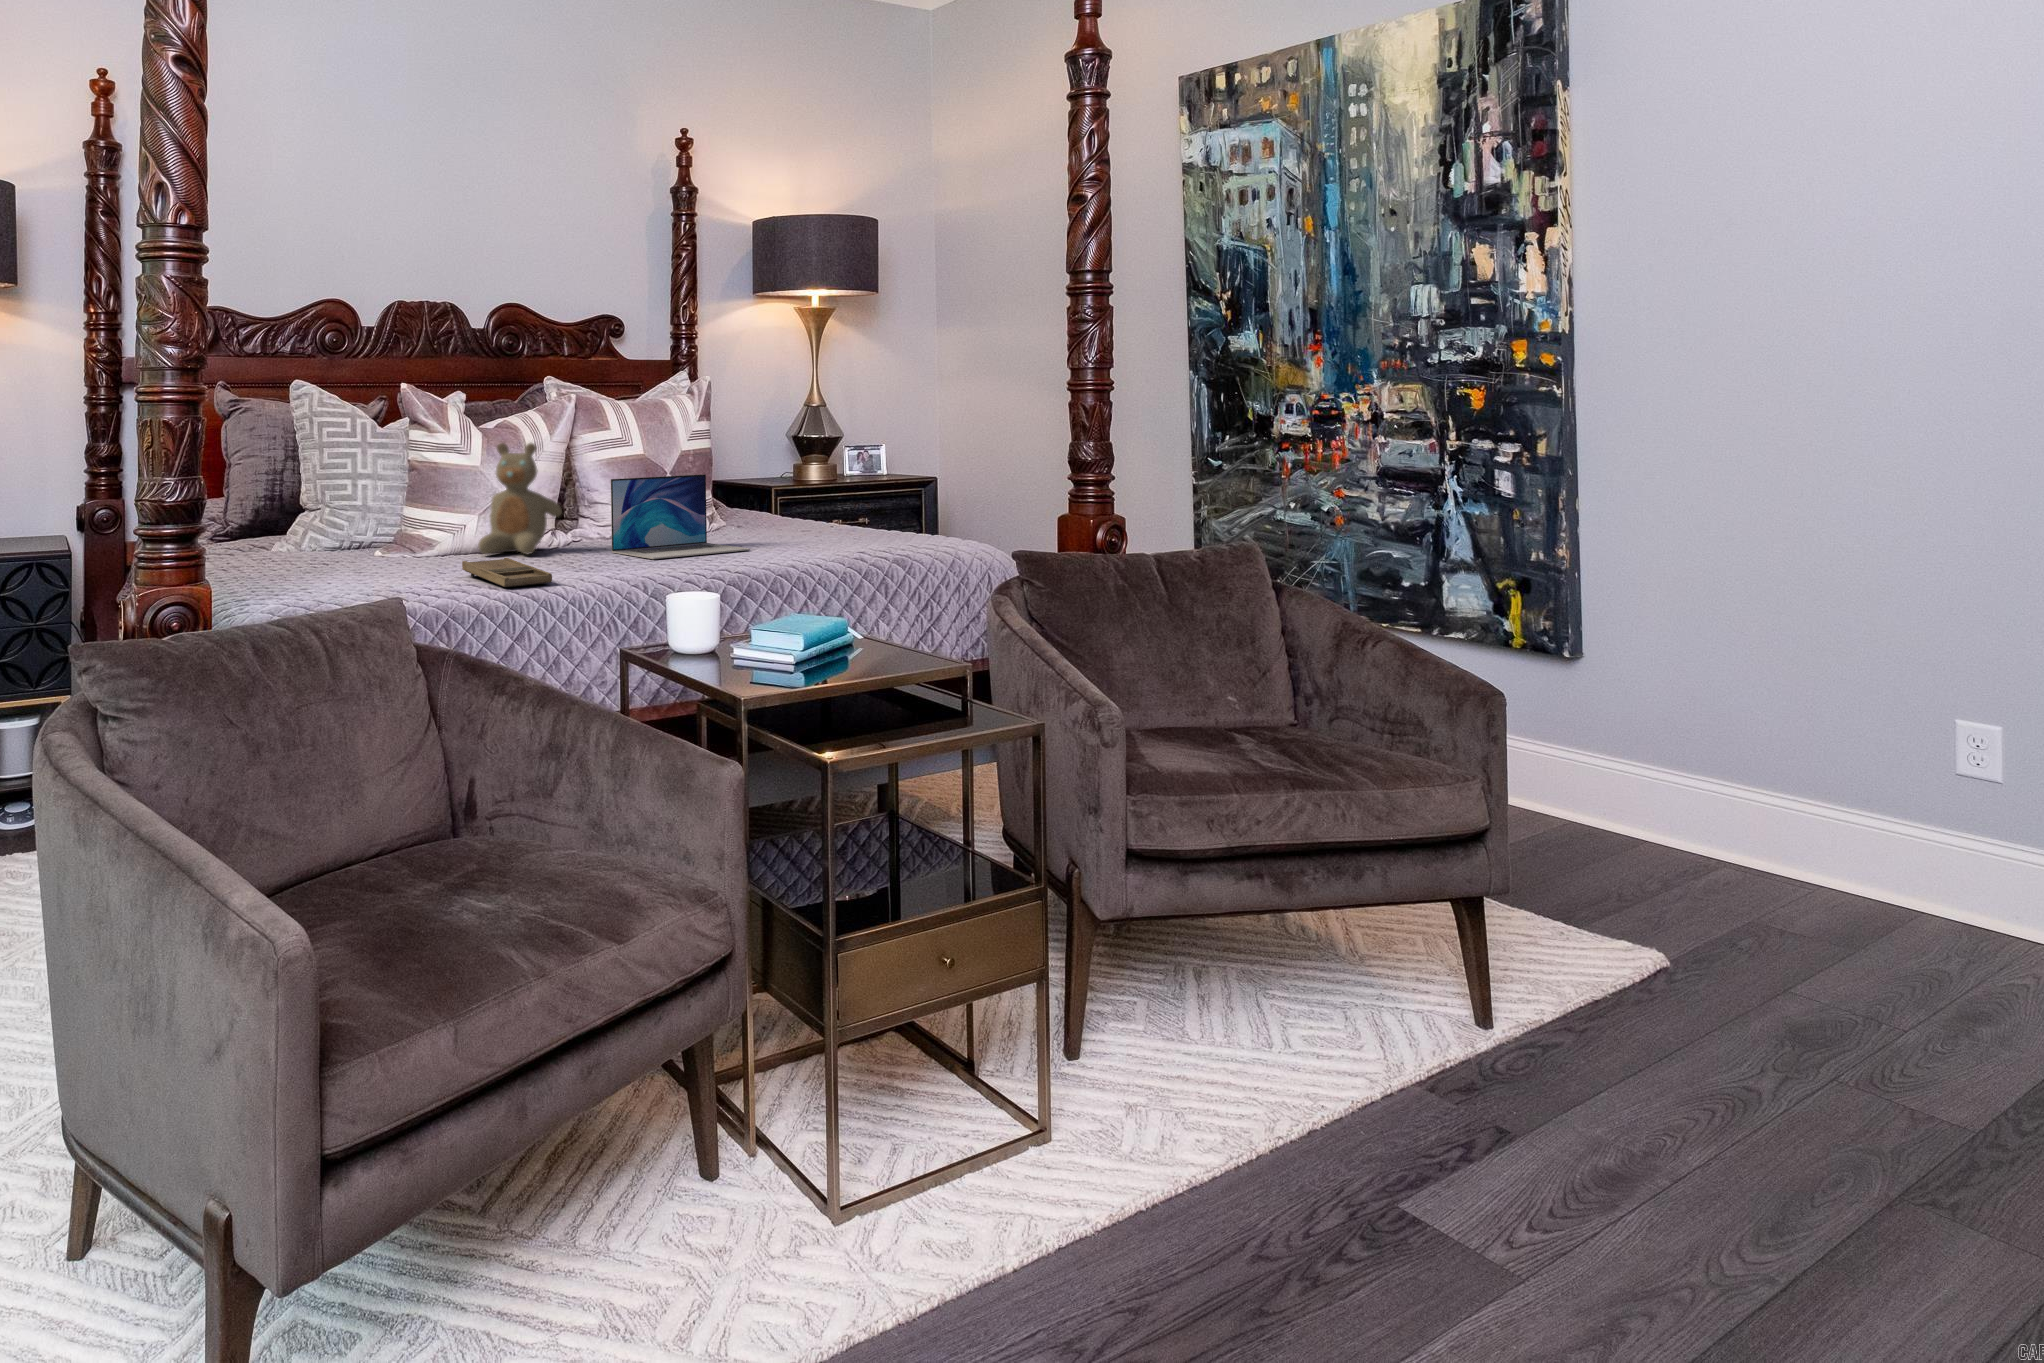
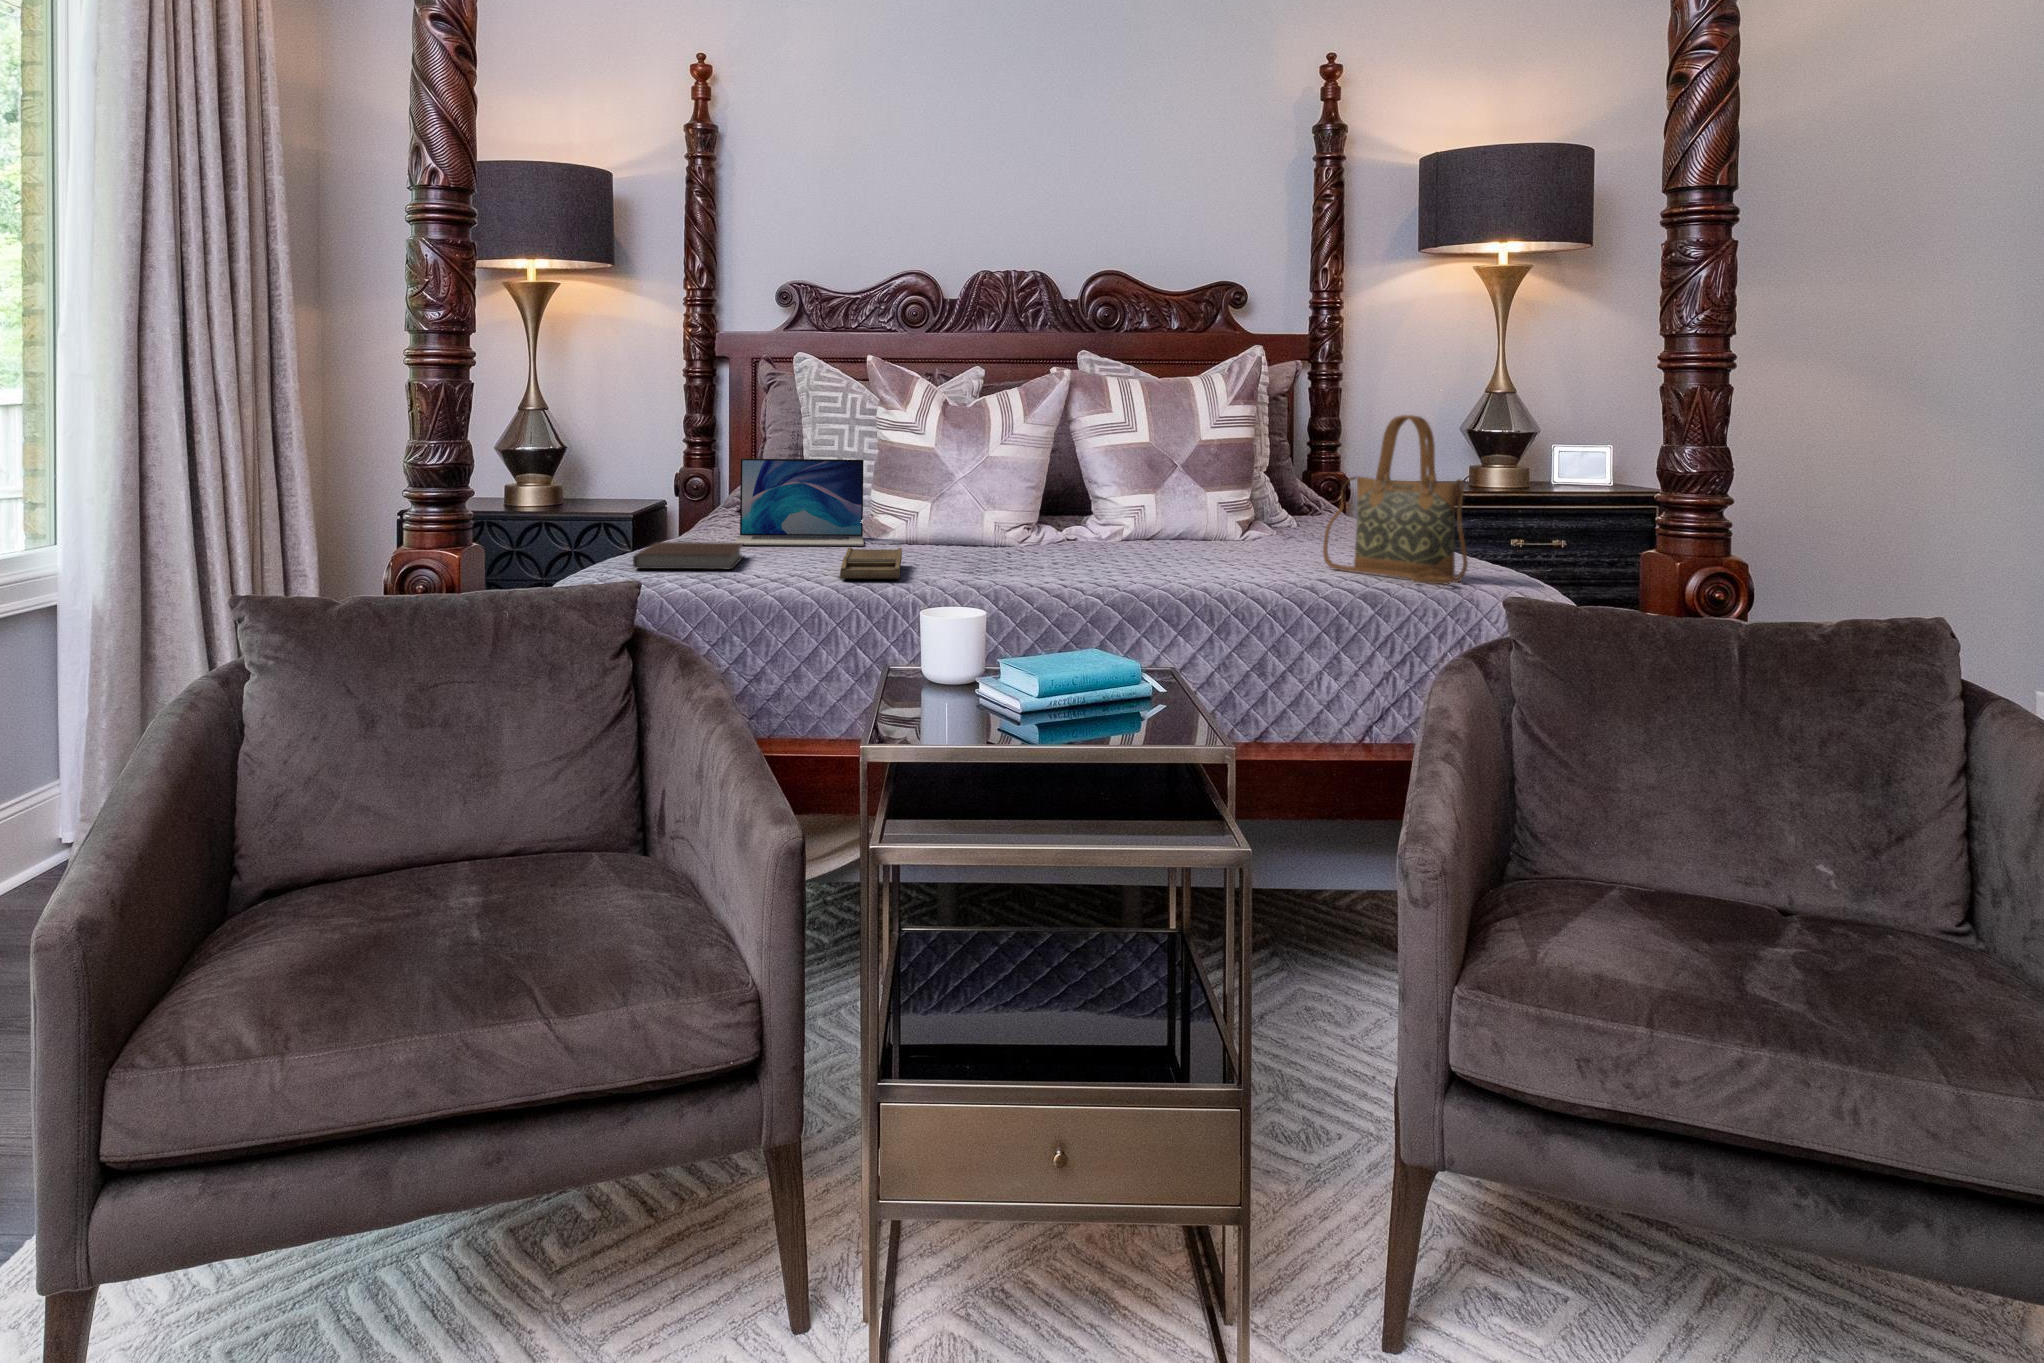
handbag: none [803,426,918,549] -> present [1323,415,1468,584]
teddy bear: present [478,443,562,555] -> none [929,423,1031,549]
laptop: present [611,474,750,559] -> present [734,458,864,546]
notebook: none [259,566,383,598] -> present [633,542,743,569]

